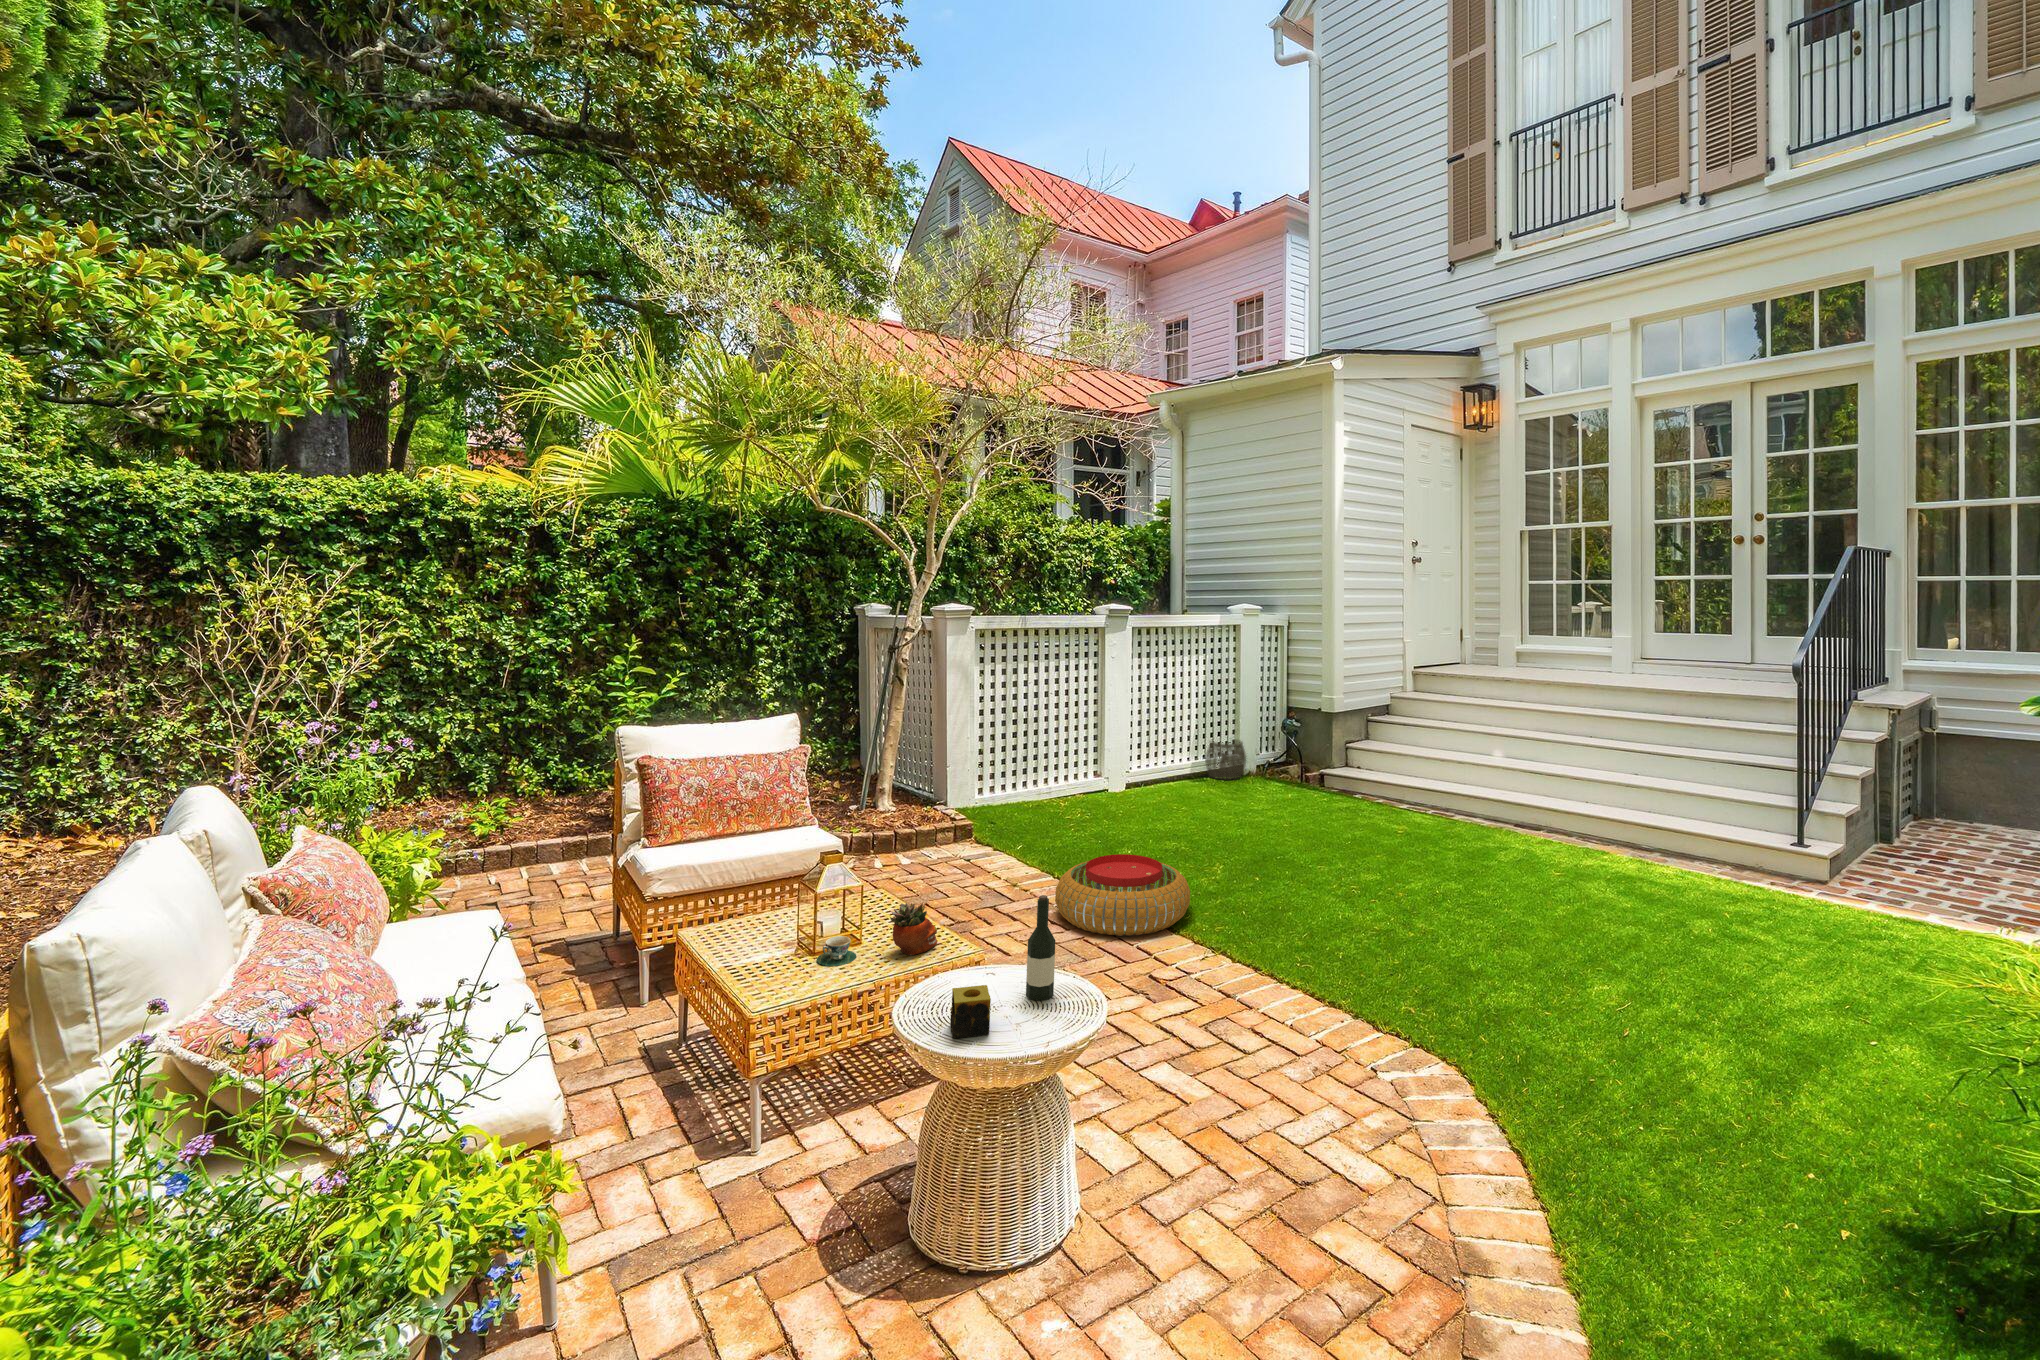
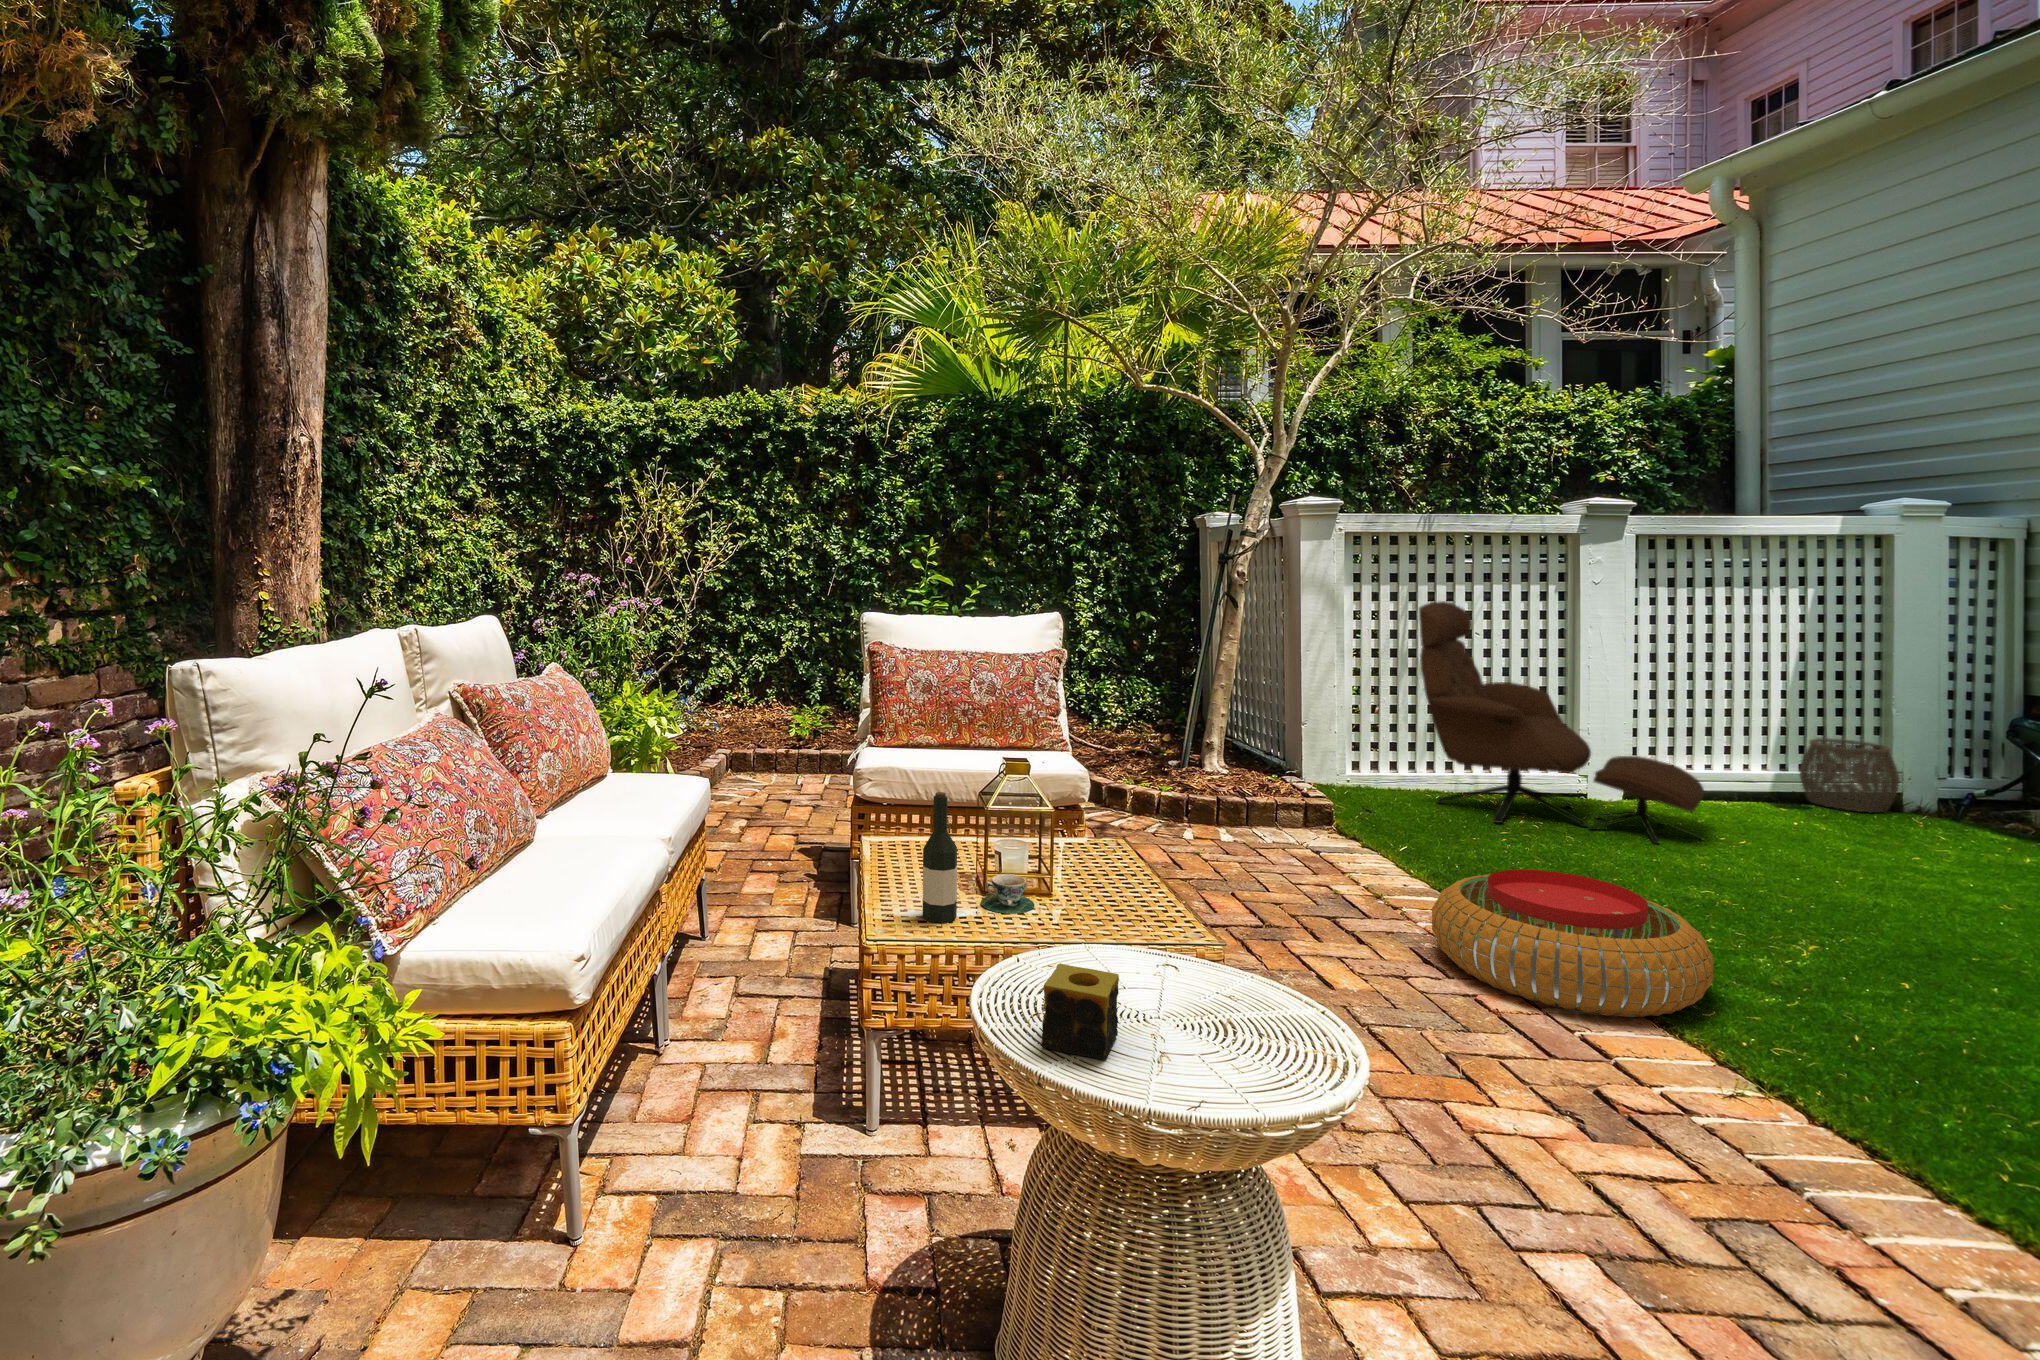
lounge chair: none [1020,671,1169,820] -> present [1419,601,1704,844]
wine bottle: present [1026,895,1055,1001] -> present [923,792,957,923]
succulent planter: present [890,903,937,955] -> none [1075,844,1153,925]

